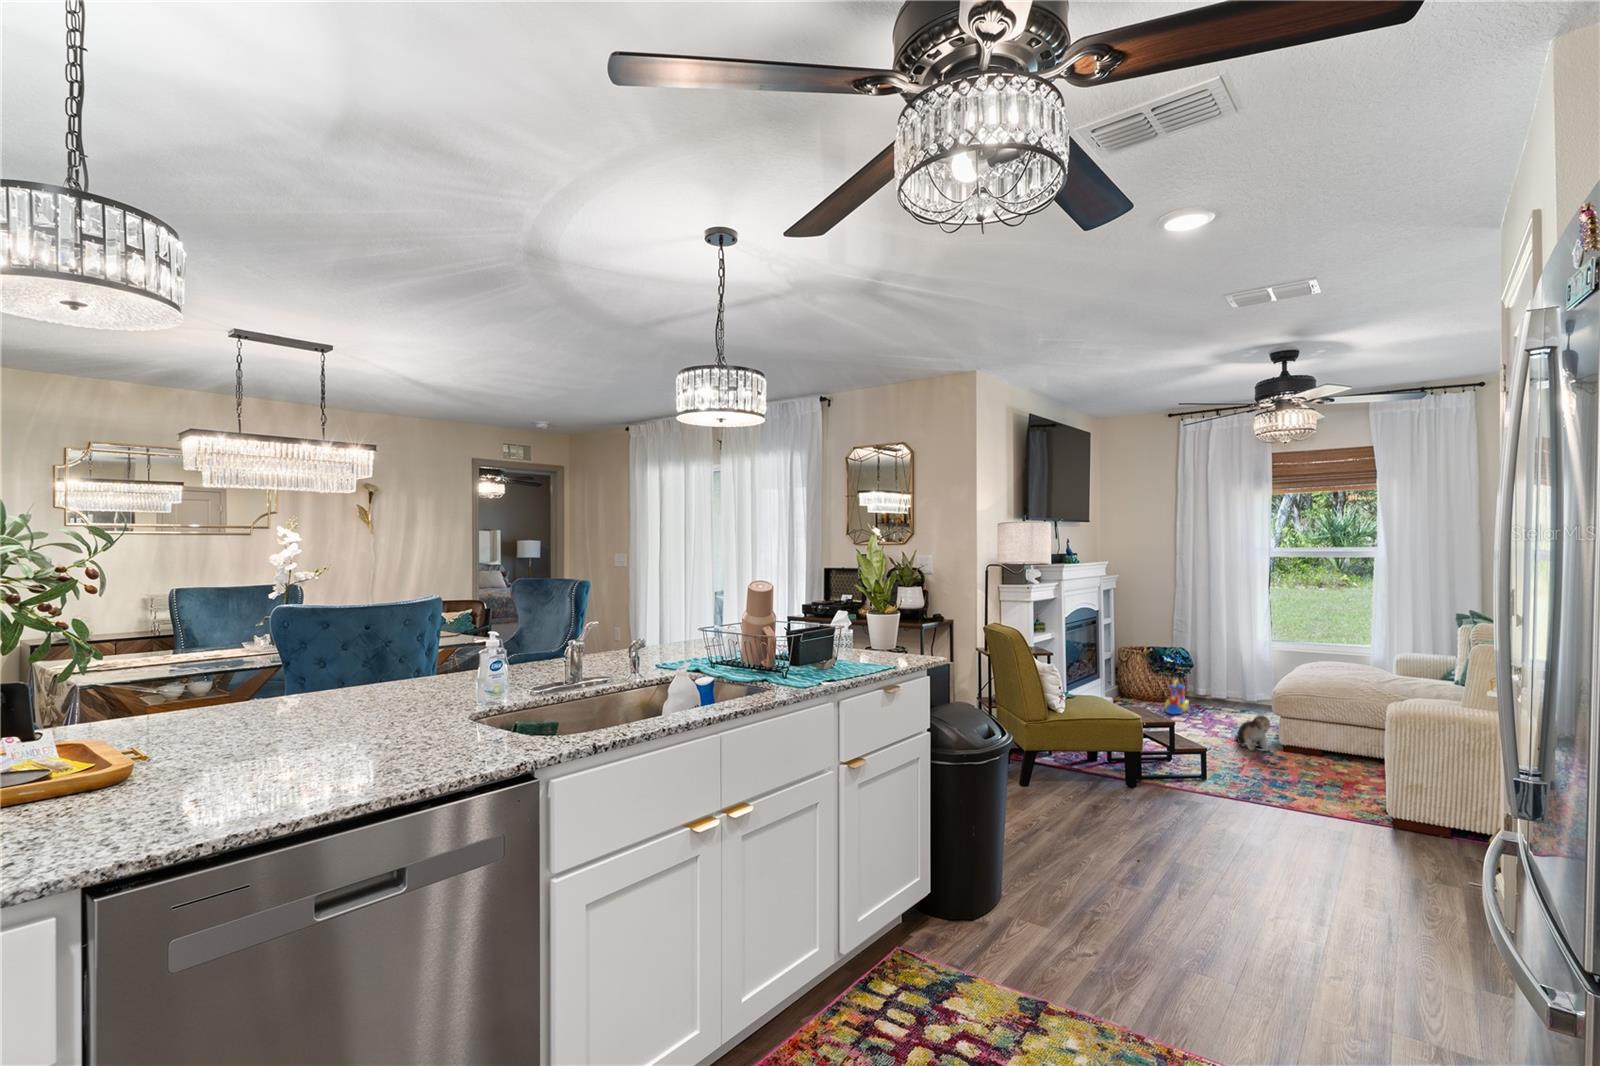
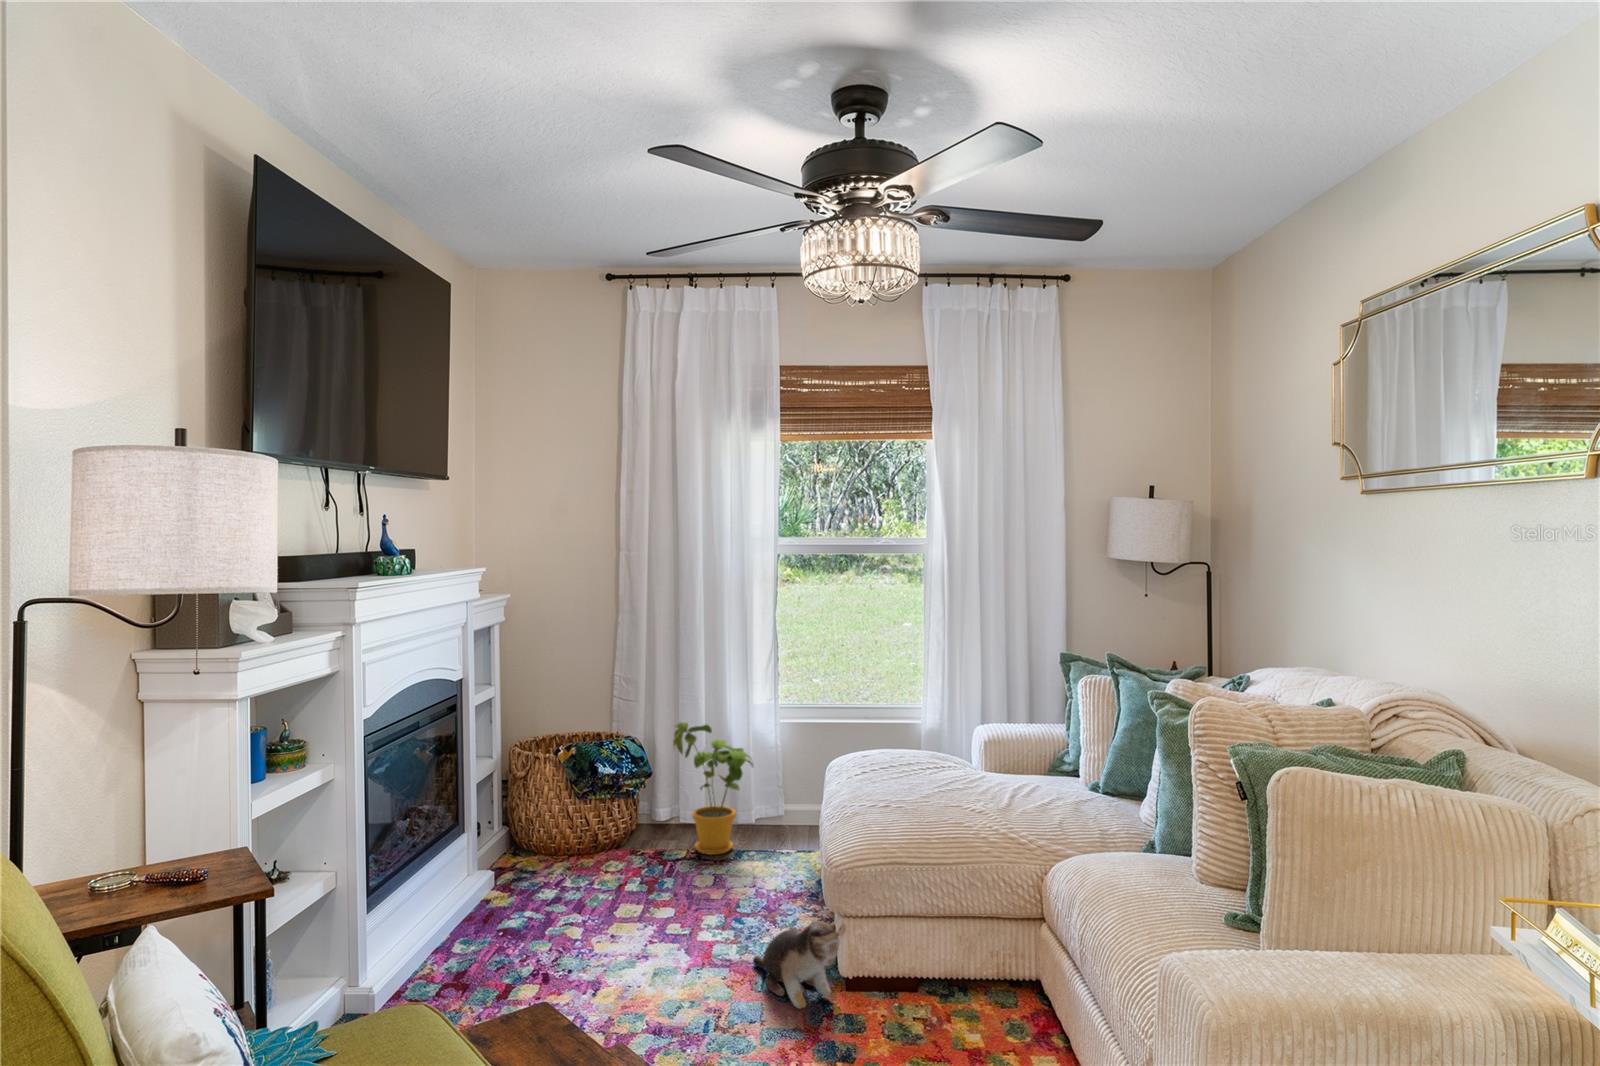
house plant: none [1205,640,1252,710] -> present [673,722,753,855]
toy train: present [1165,679,1189,714] -> none [600,812,646,898]

